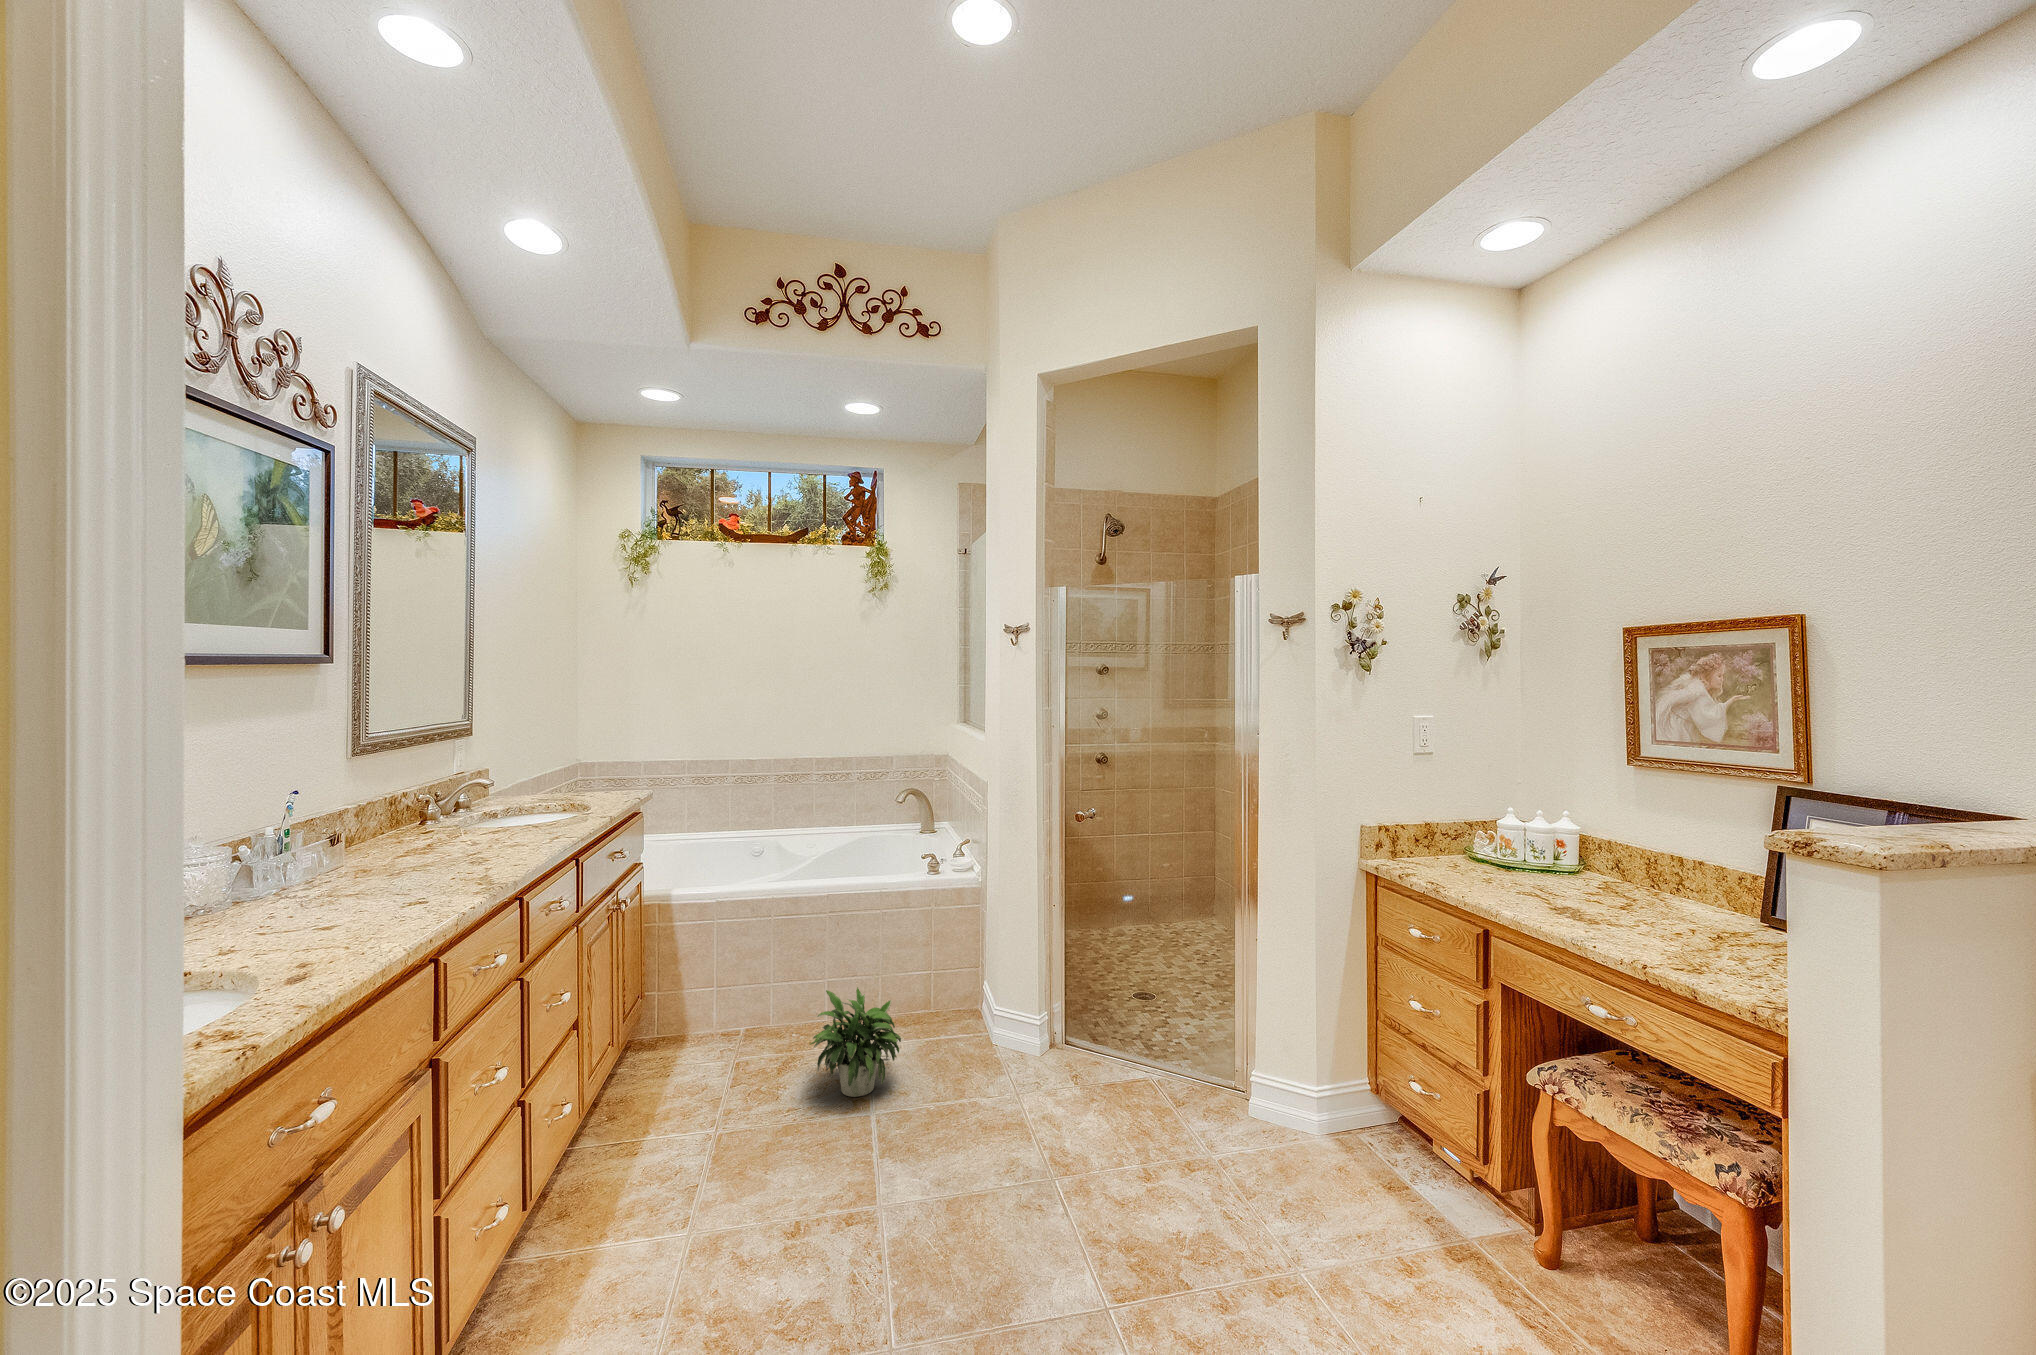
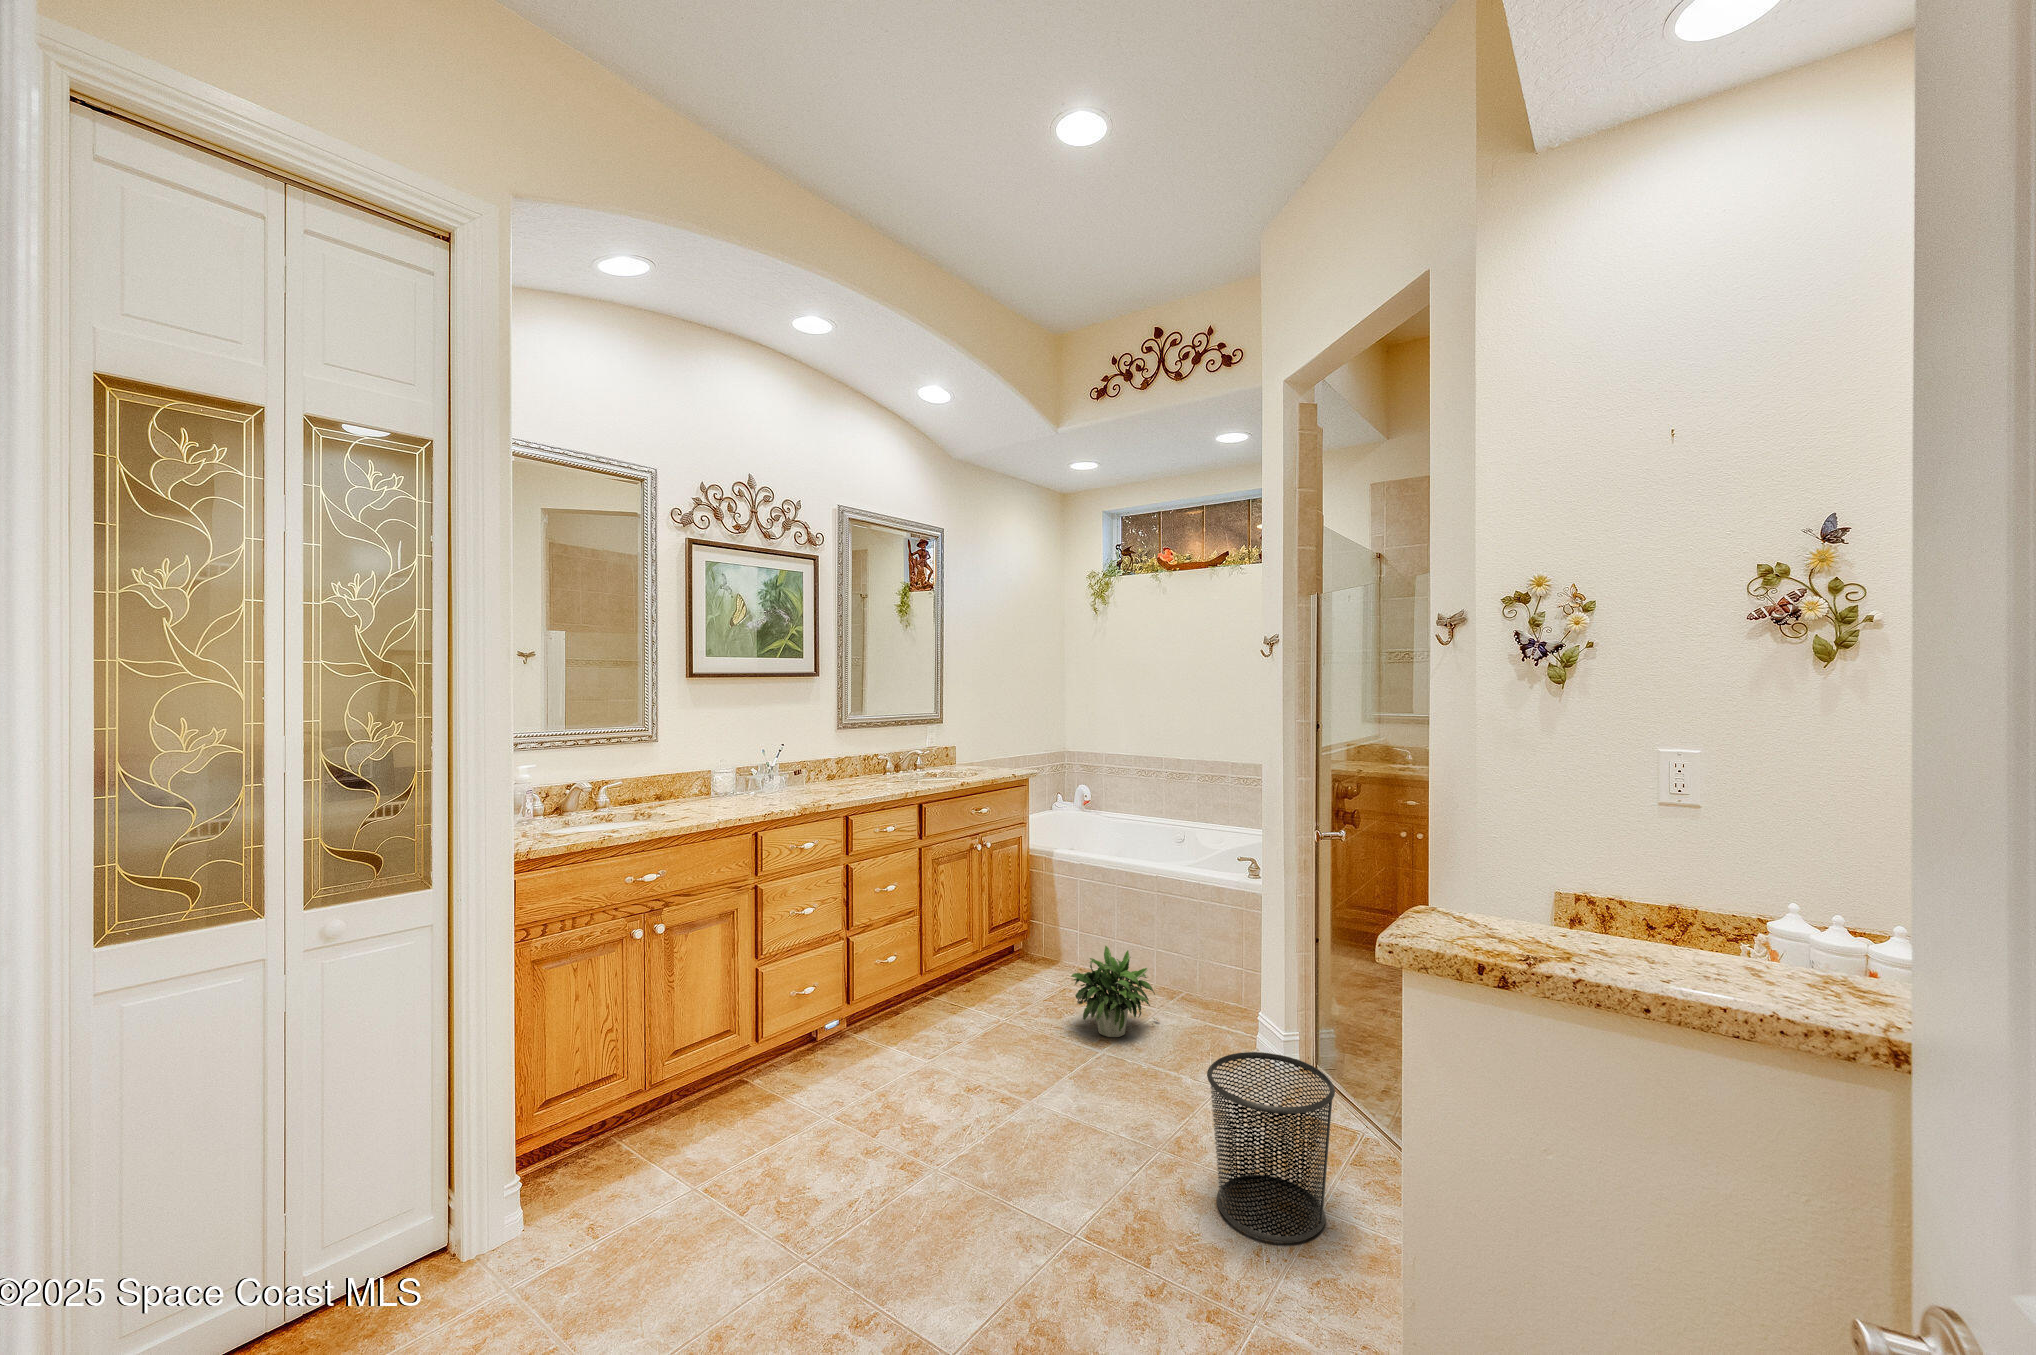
waste bin: none [1139,1033,1261,1216] -> present [1207,1052,1335,1242]

